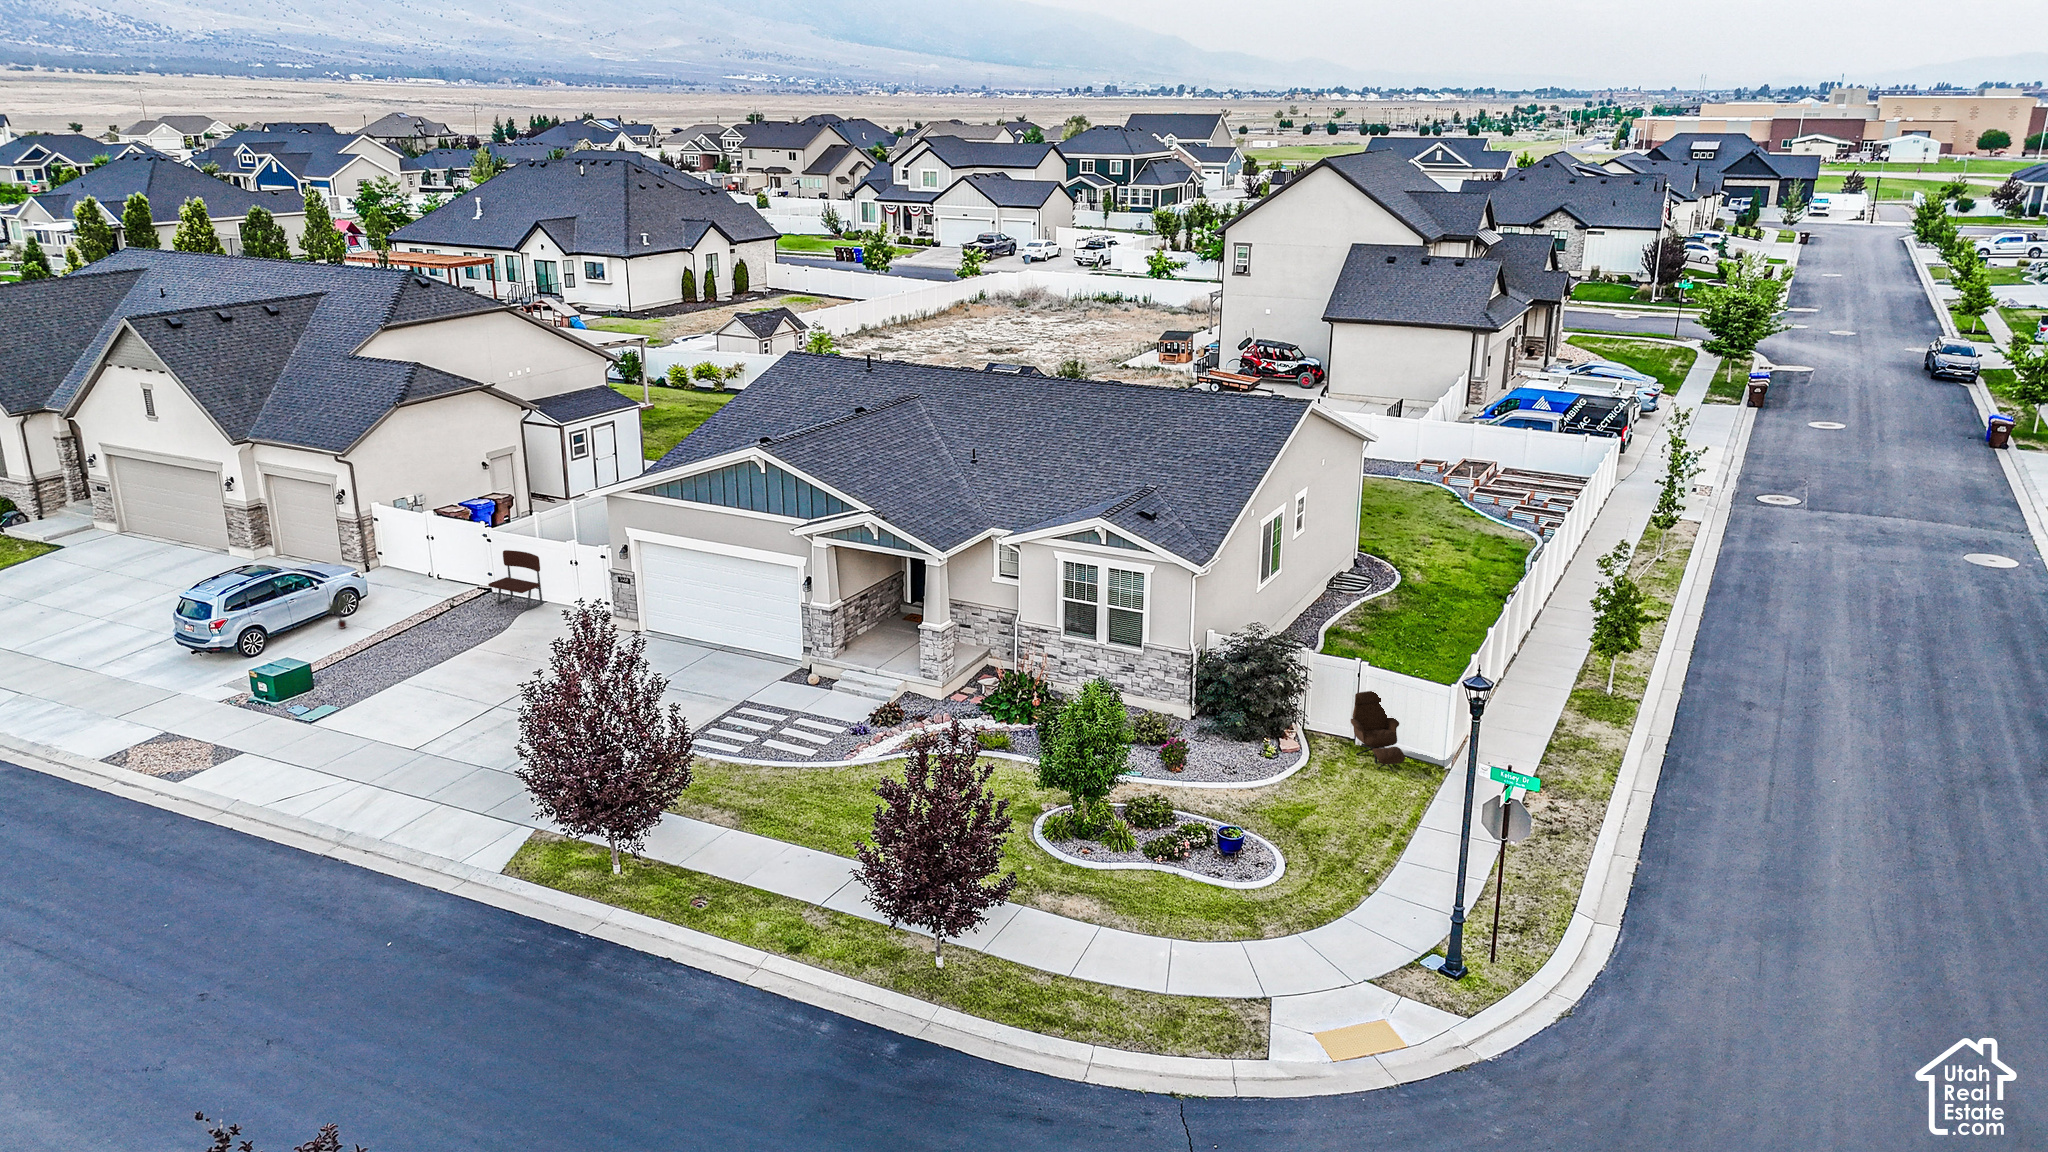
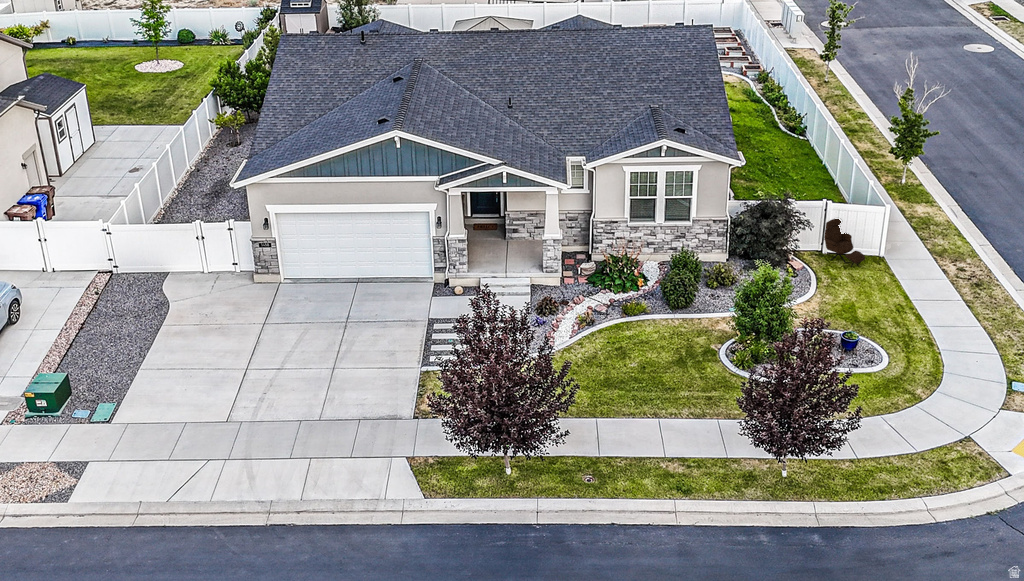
bench: present [488,550,543,610] -> none [132,239,179,285]
potted tree: present [327,591,351,629] -> none [16,305,36,338]

